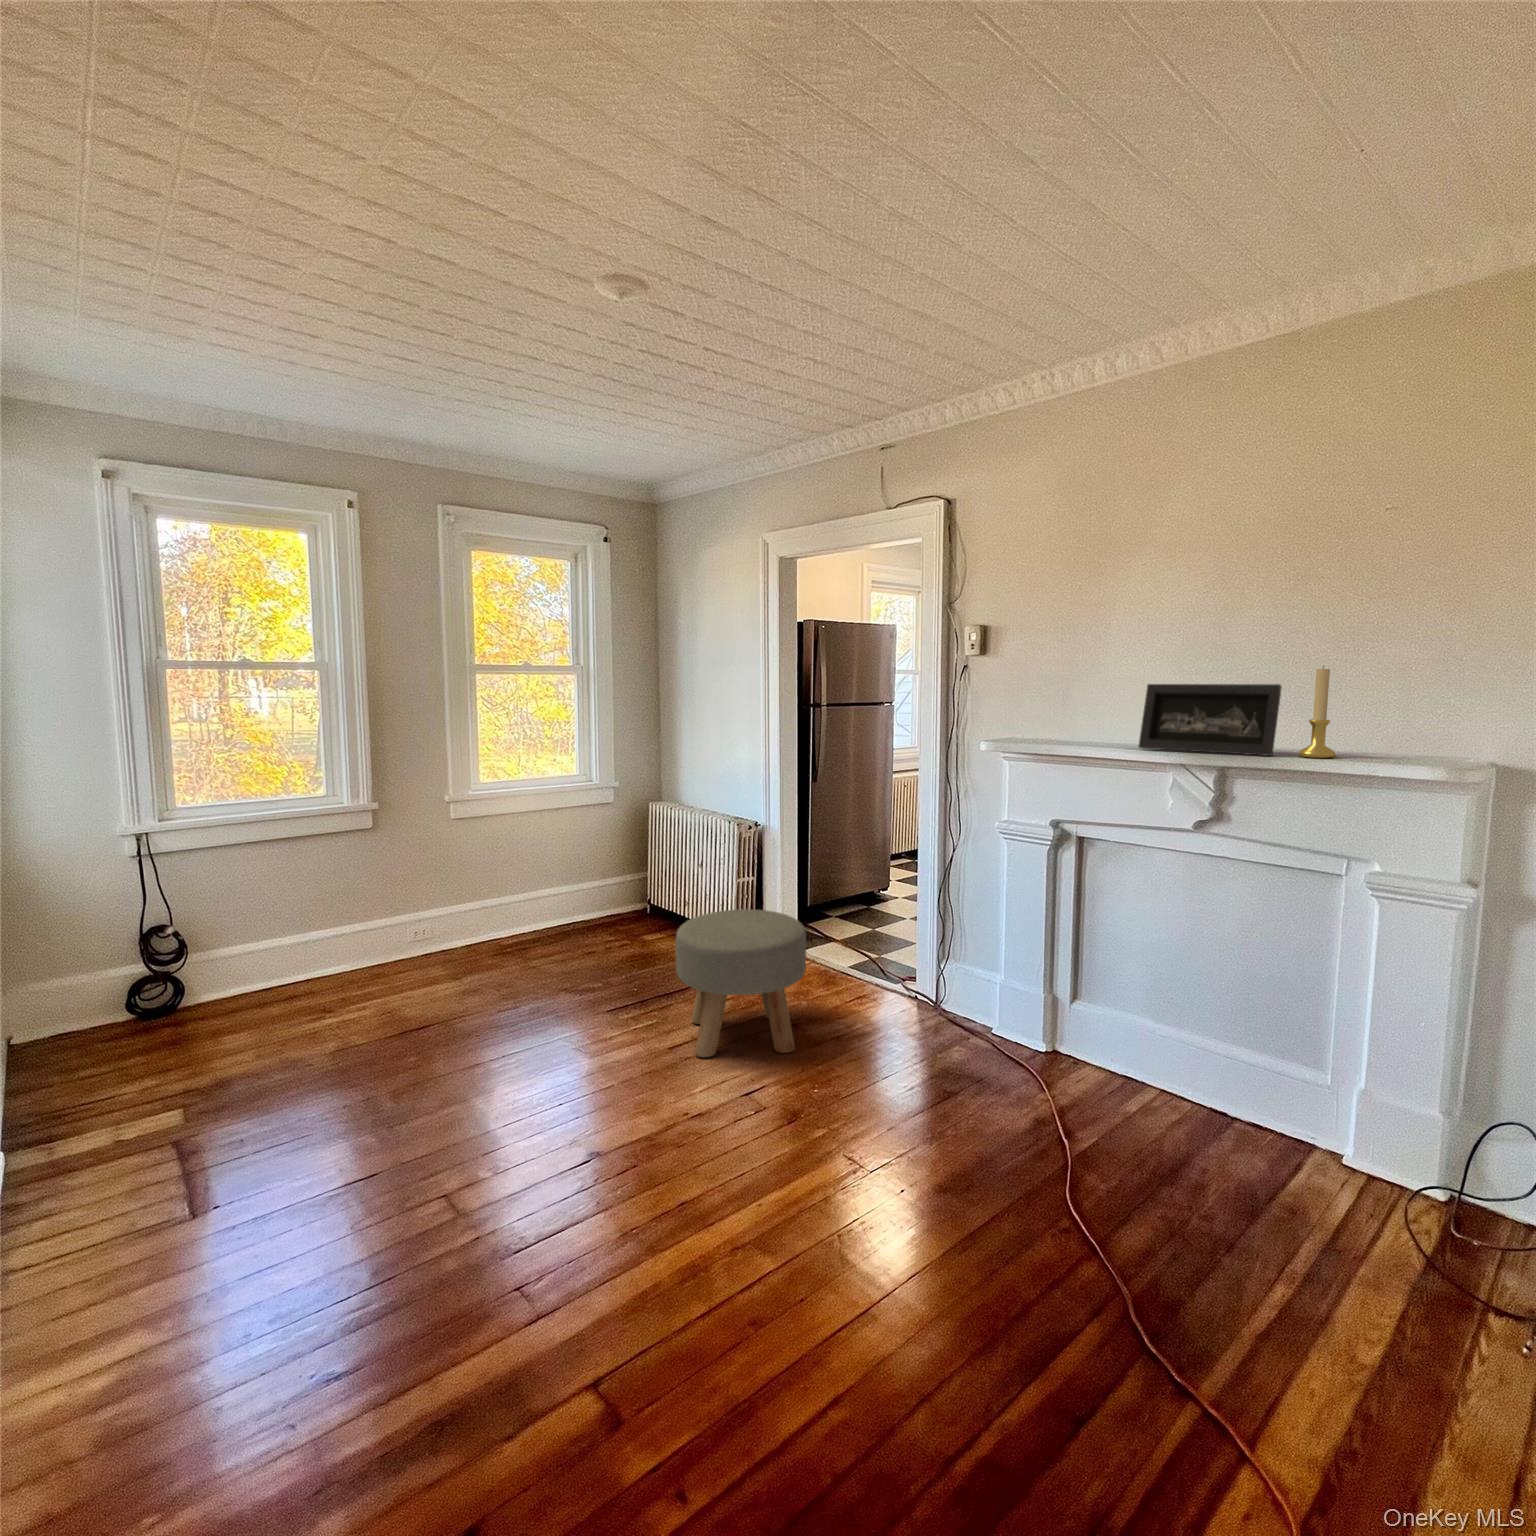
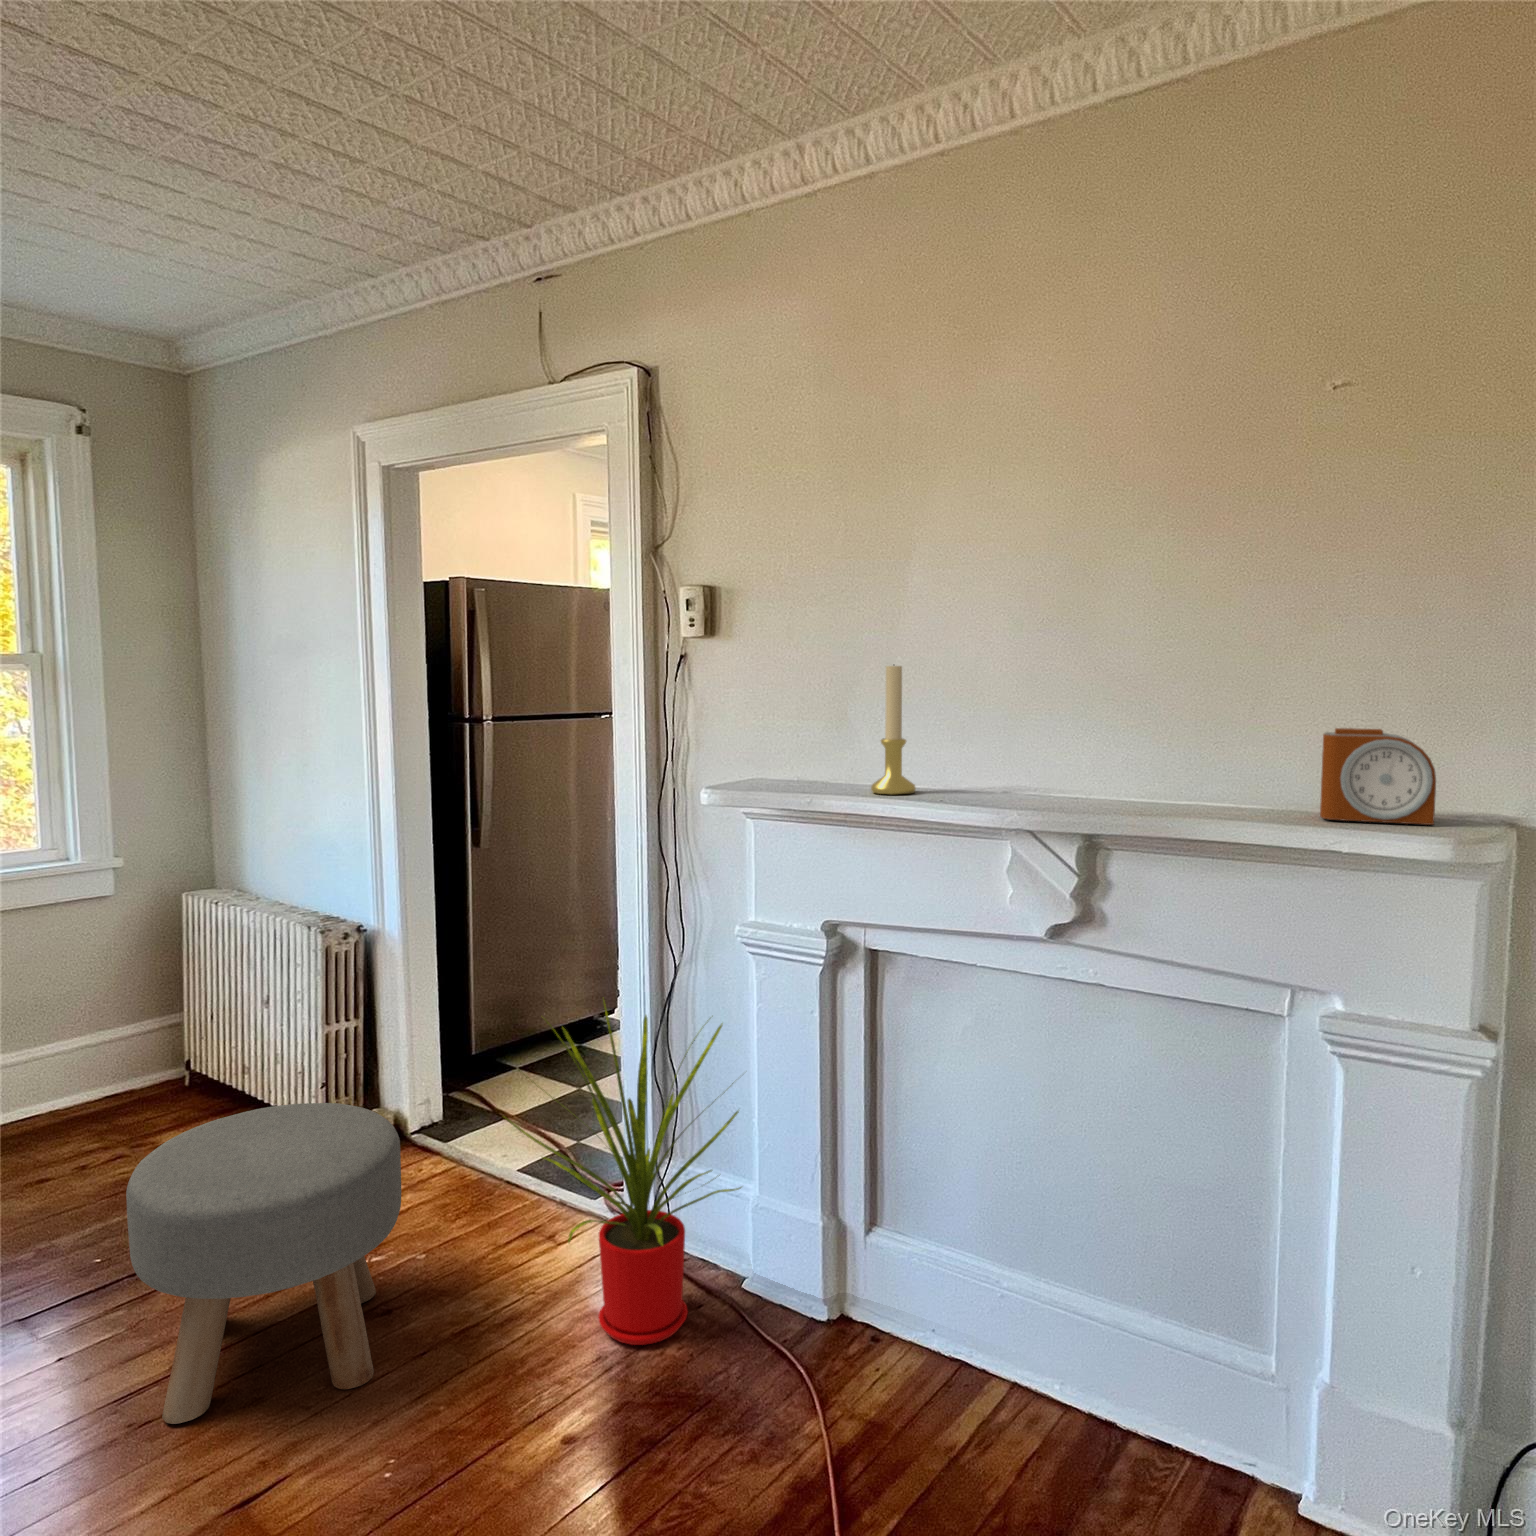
candle holder: present [1299,666,1336,758] -> present [871,665,916,794]
picture frame: present [1139,684,1282,756] -> none [954,687,1180,813]
alarm clock: none [1368,708,1442,763] -> present [1320,728,1436,825]
house plant: none [863,860,1005,1051] -> present [505,1000,741,1345]

